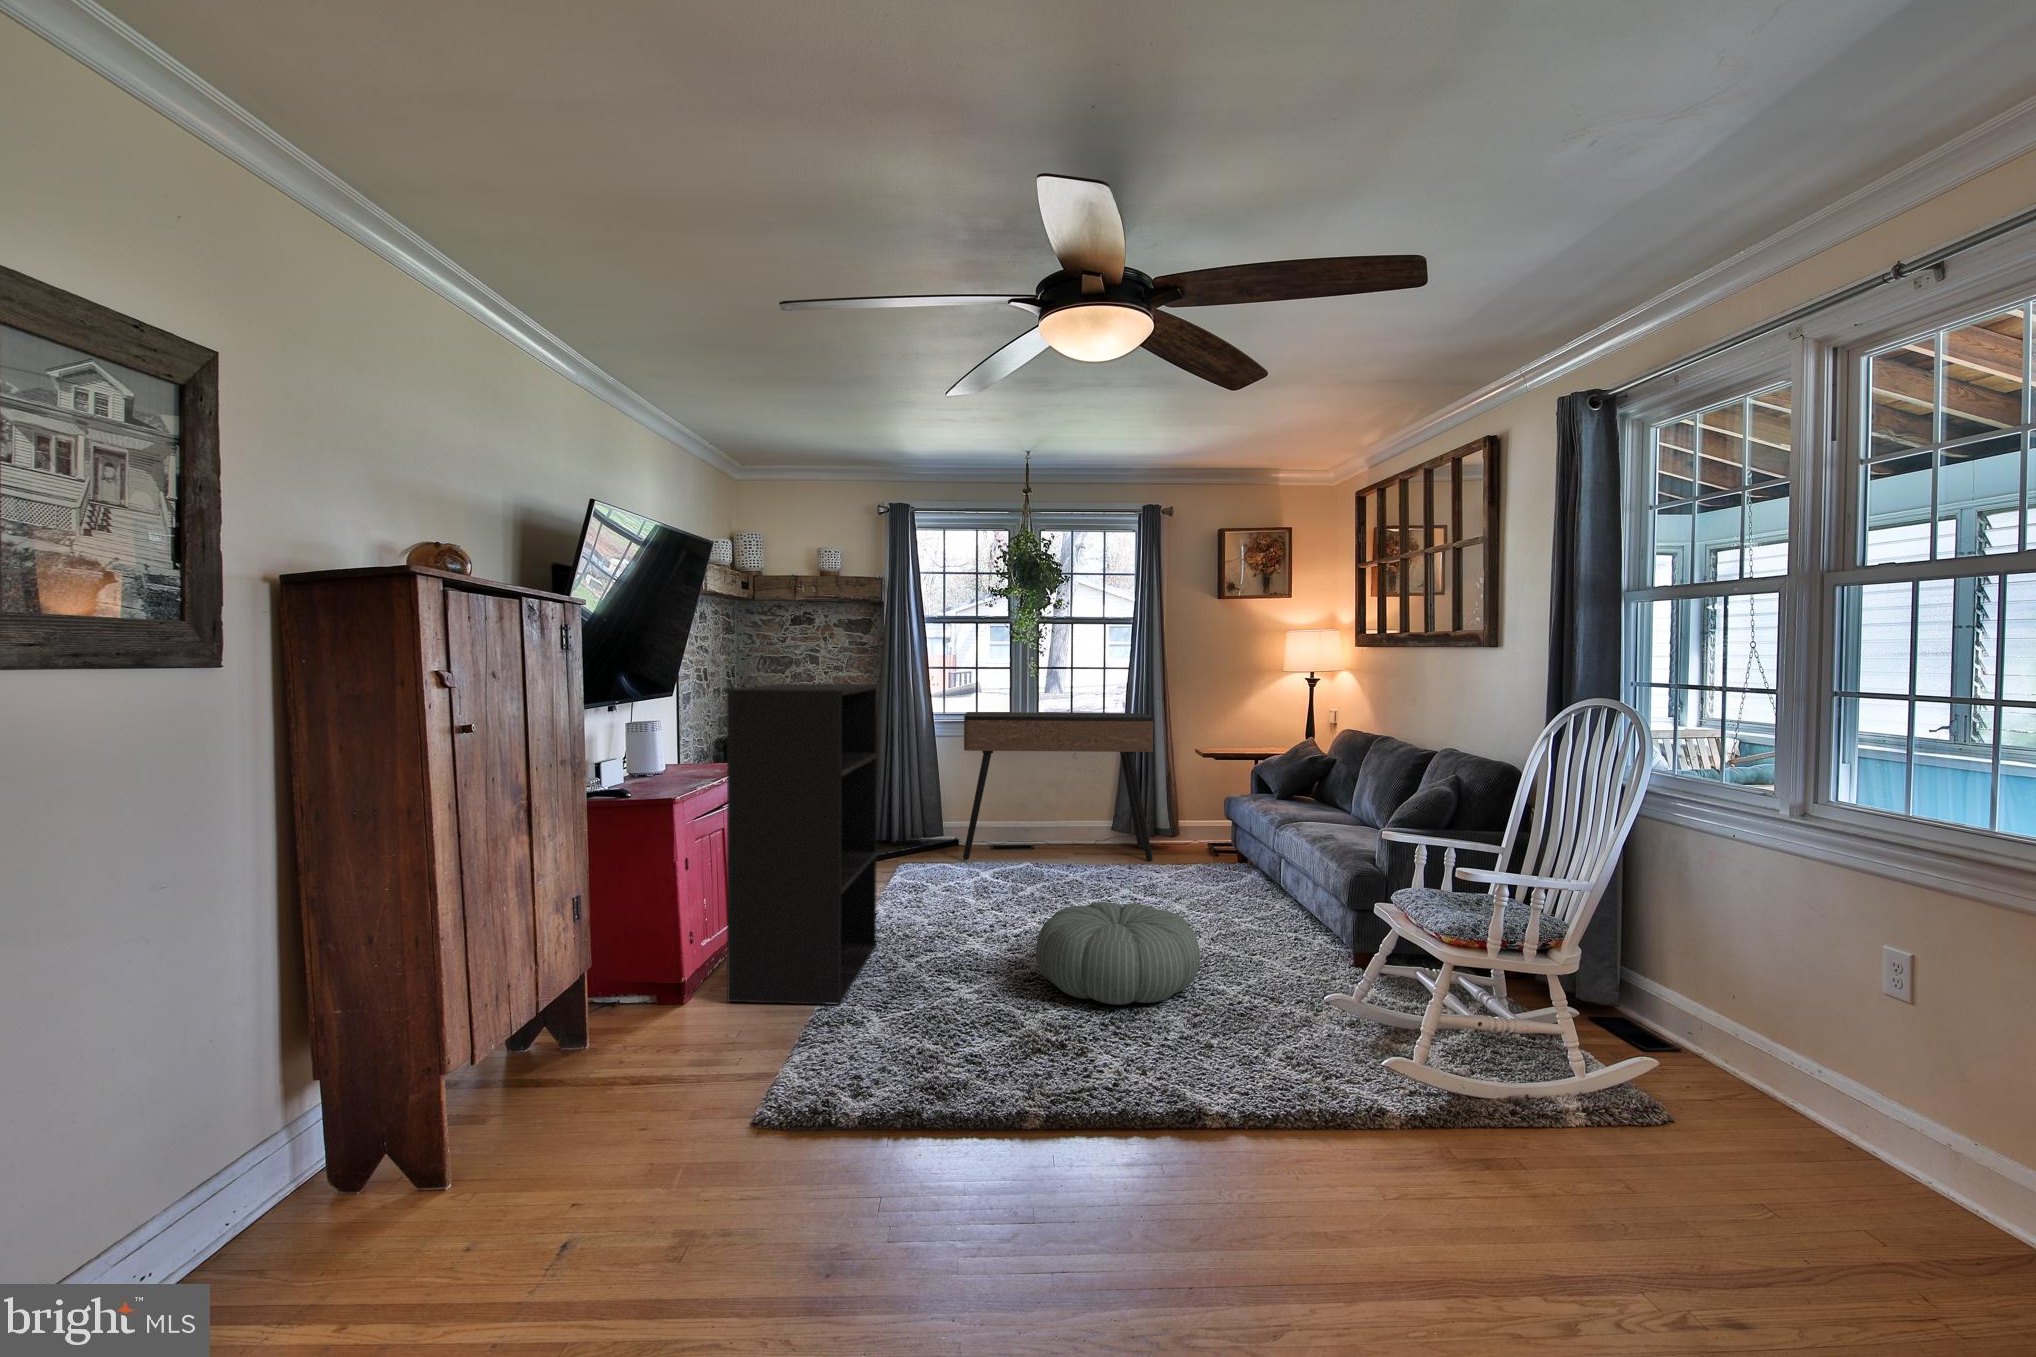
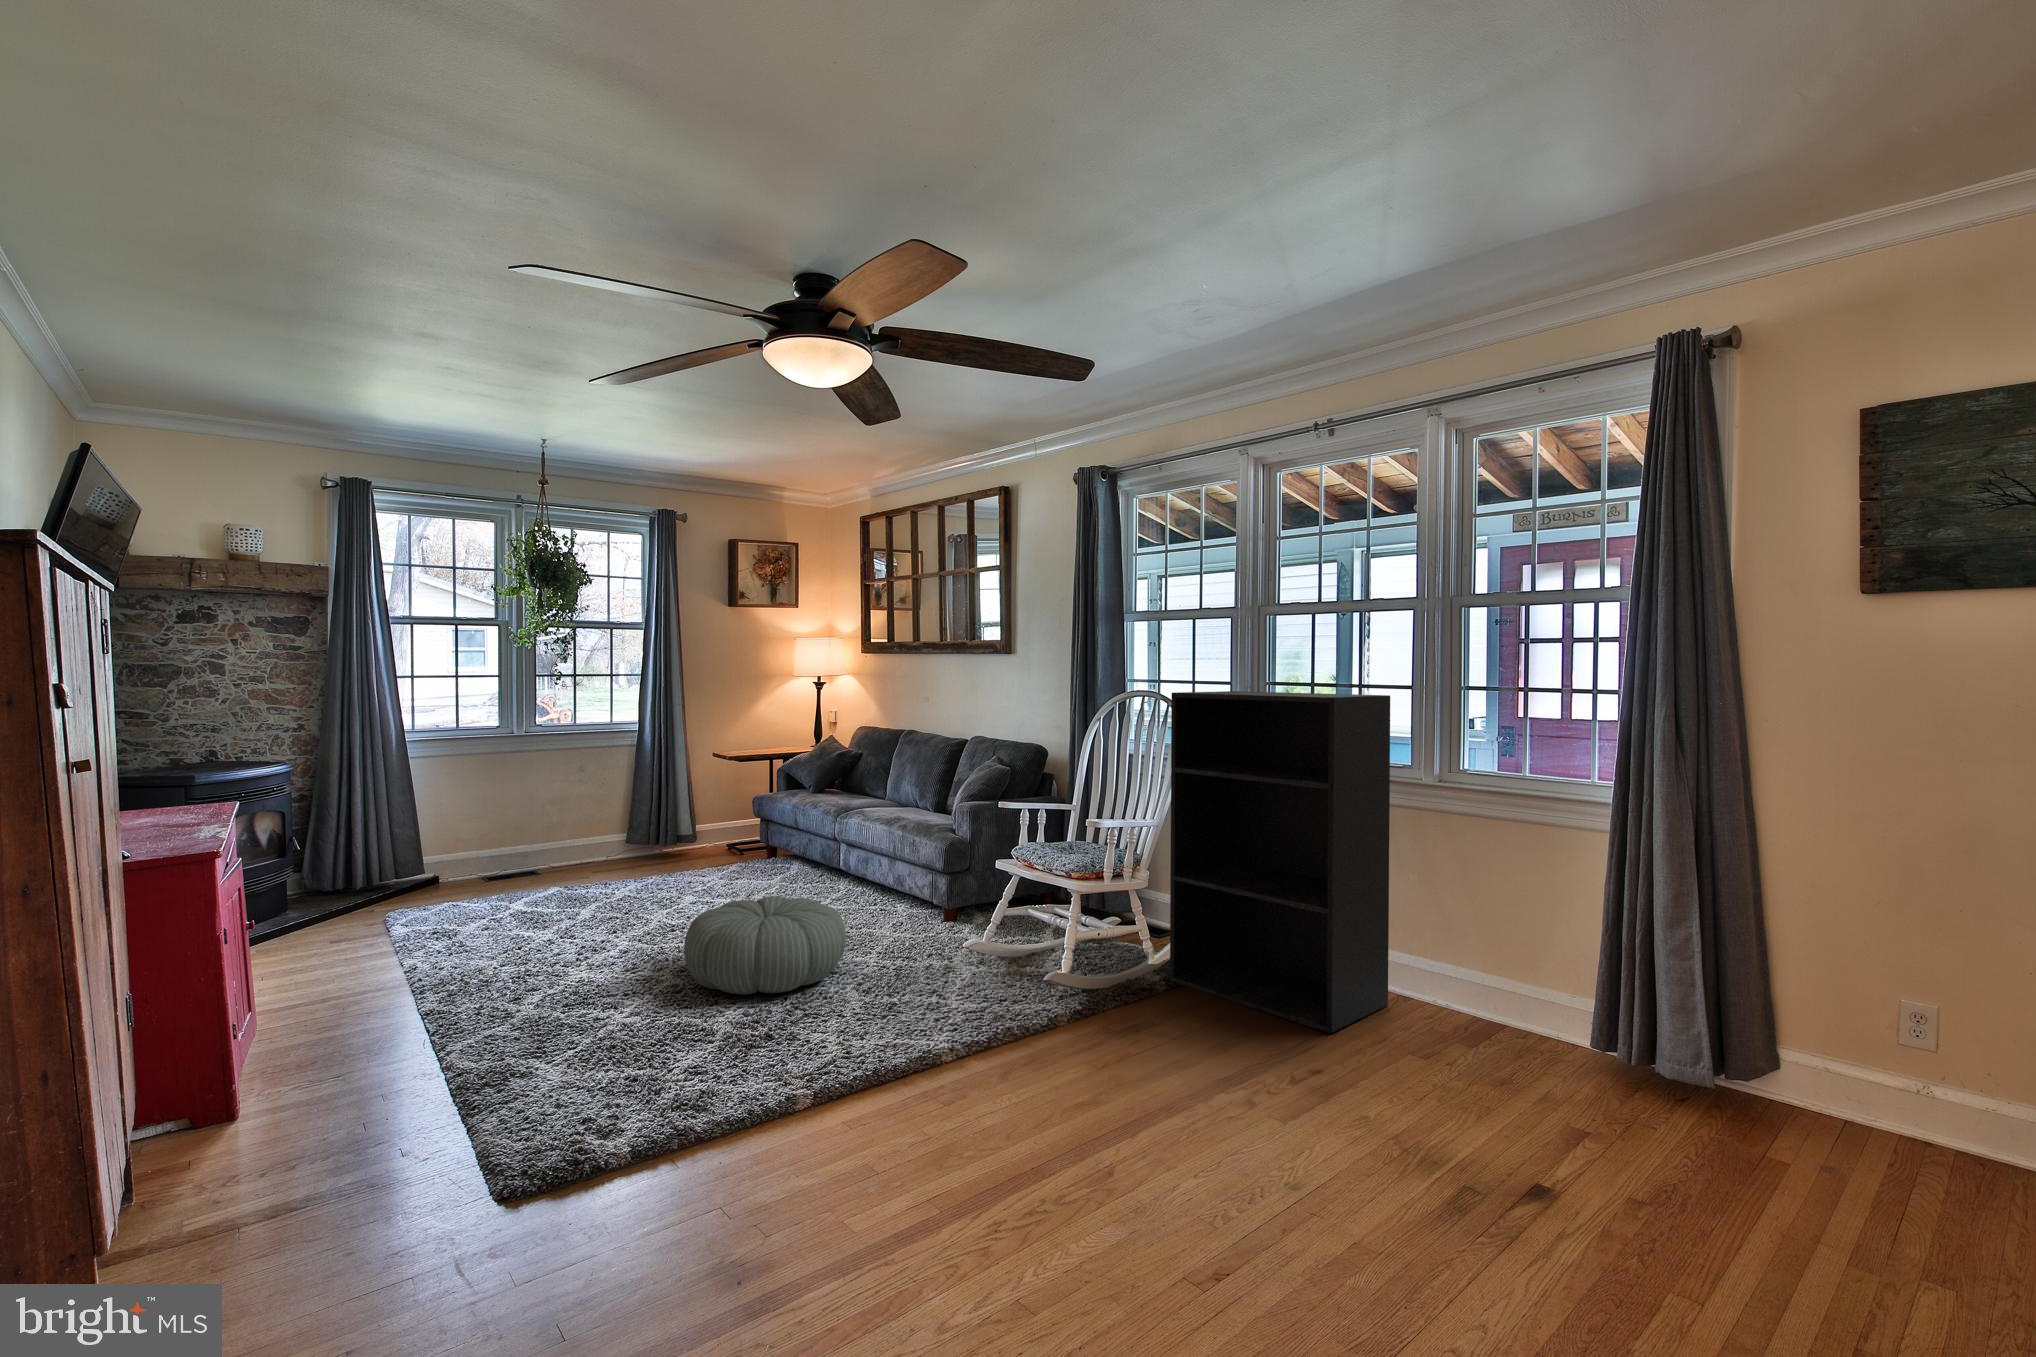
bookshelf: present [727,683,878,1005] -> present [1170,691,1390,1033]
console table: present [963,712,1153,861] -> none [464,720,693,894]

